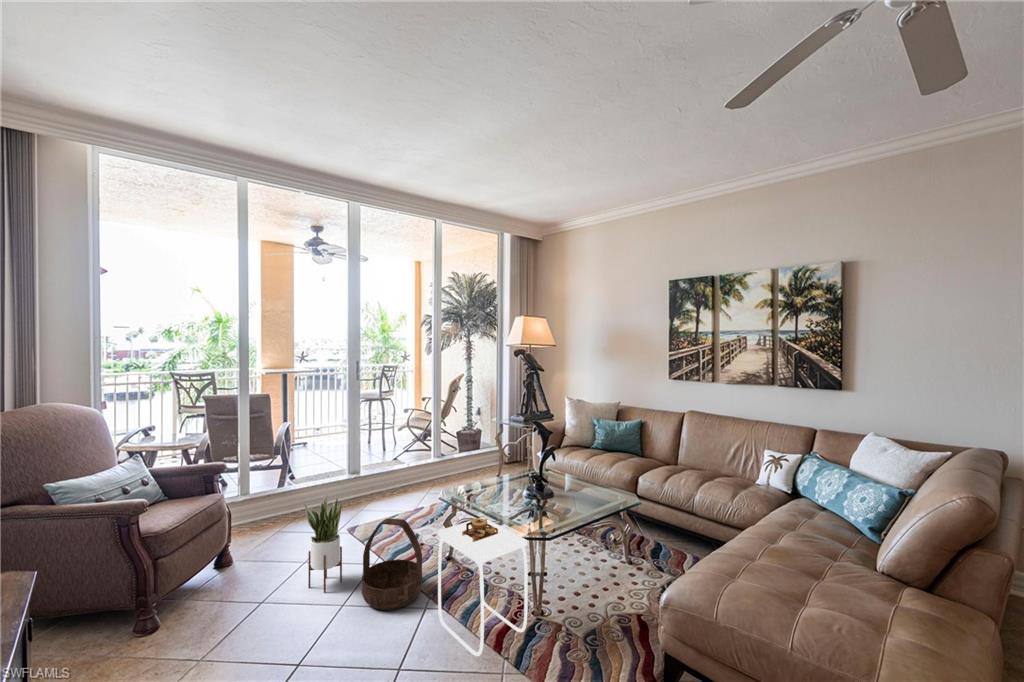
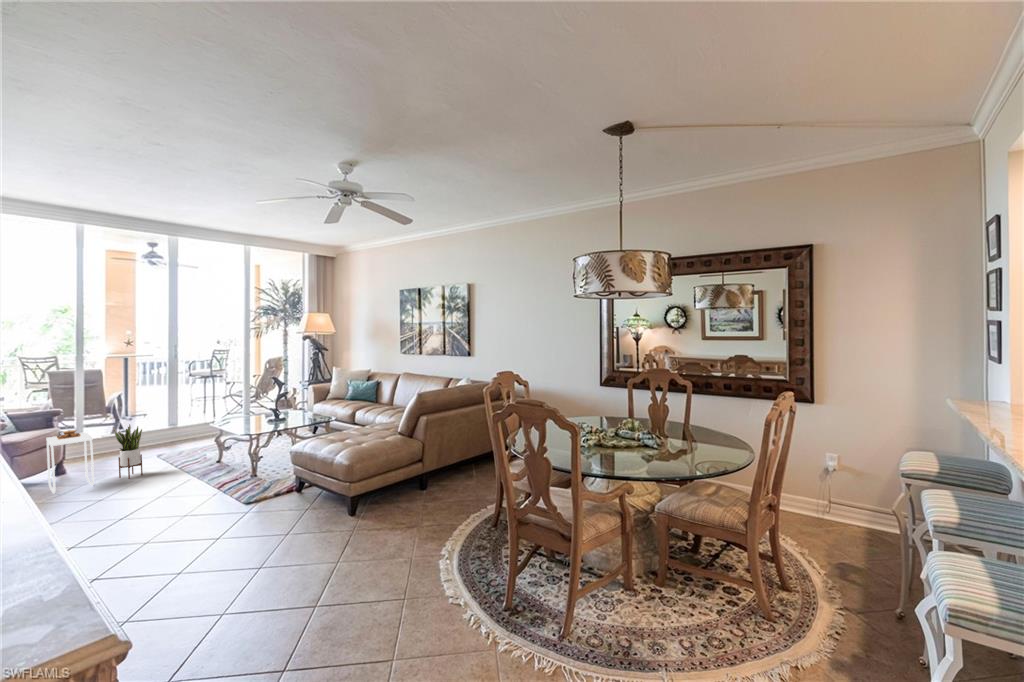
side table: present [438,517,528,656] -> present [46,430,94,493]
basket: present [362,518,422,610] -> none [151,434,192,481]

